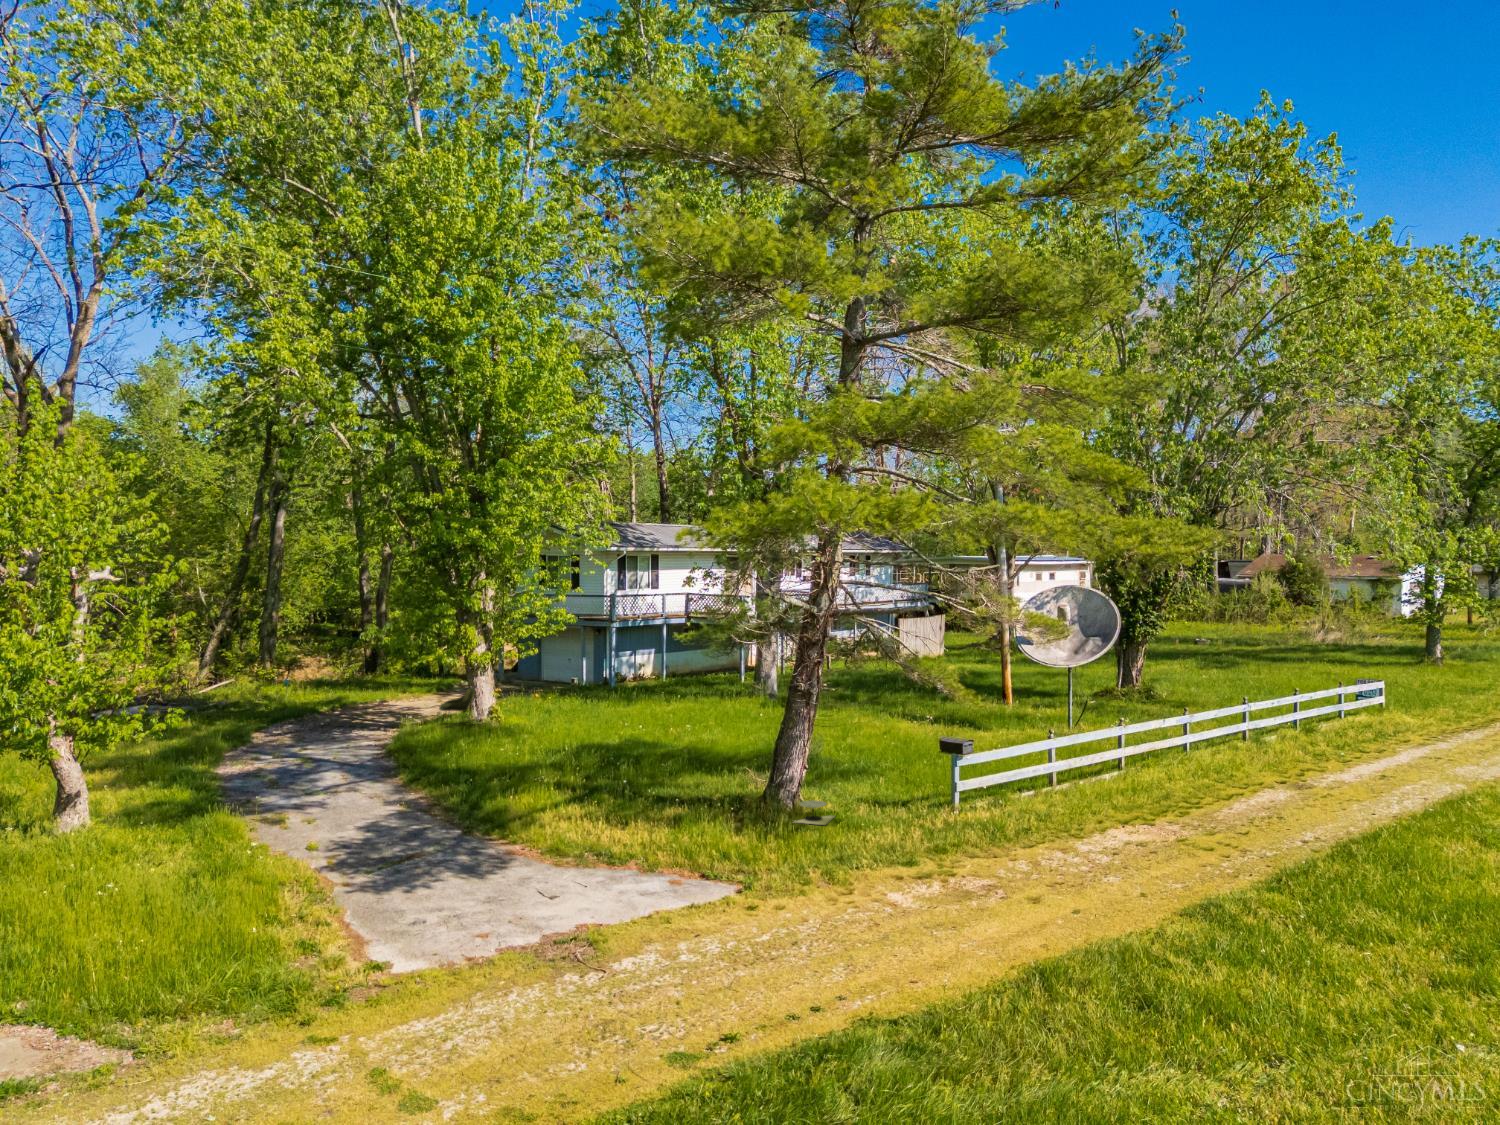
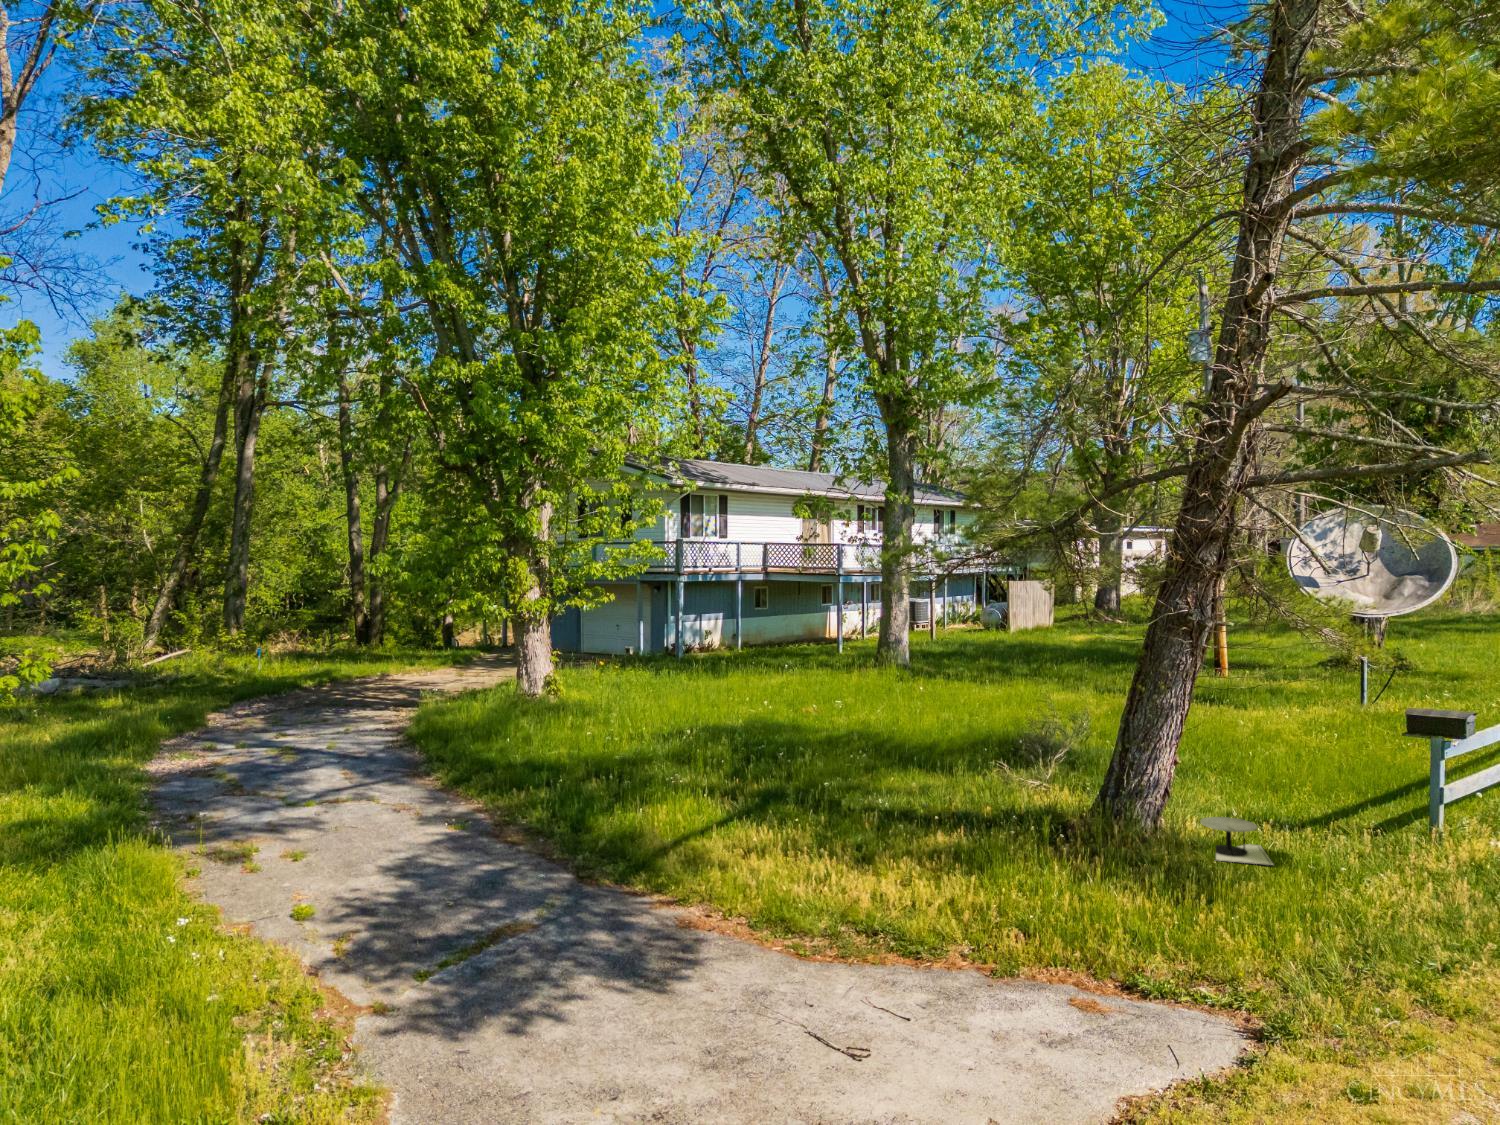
lounge chair: present [439,688,474,727] -> none [479,646,530,703]

